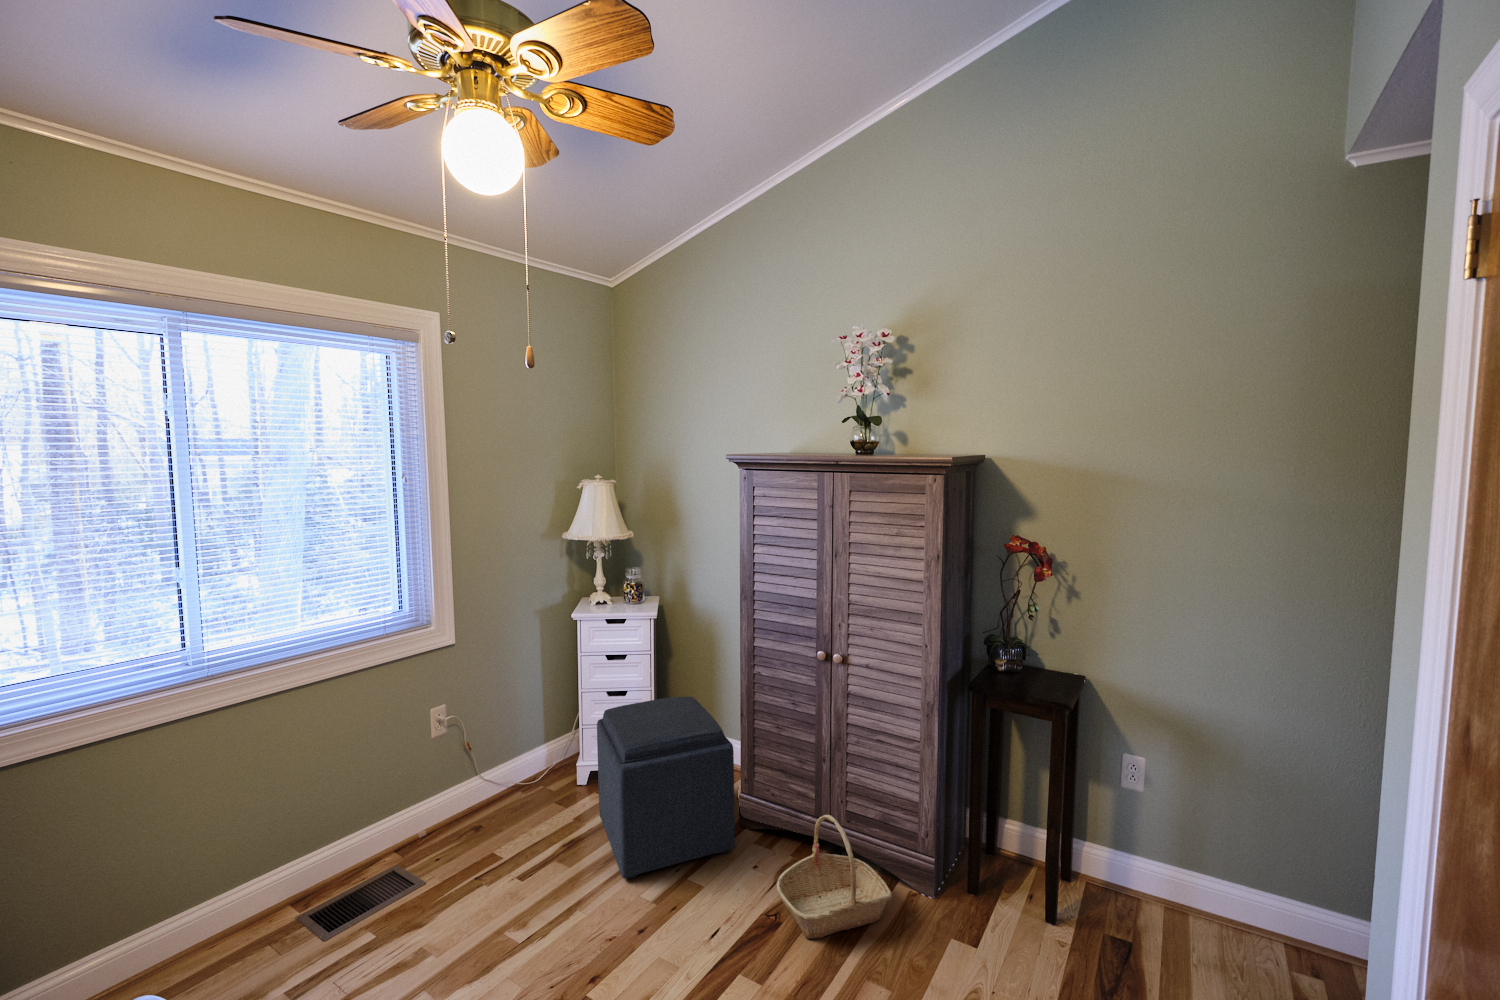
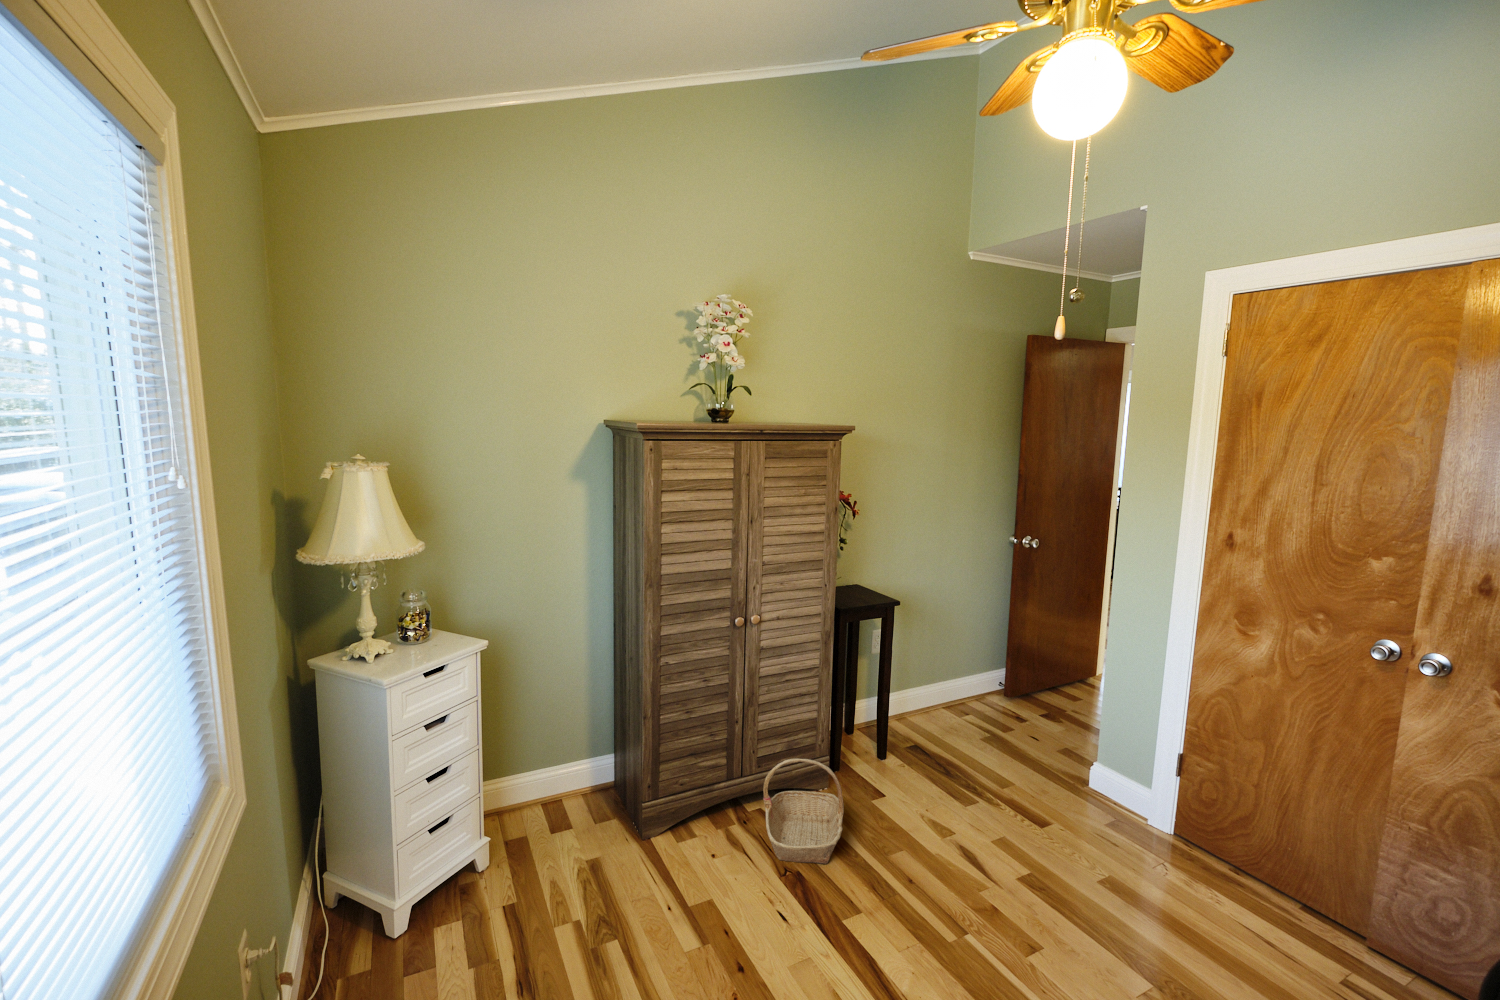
ottoman: present [597,696,735,879] -> none [497,736,684,963]

